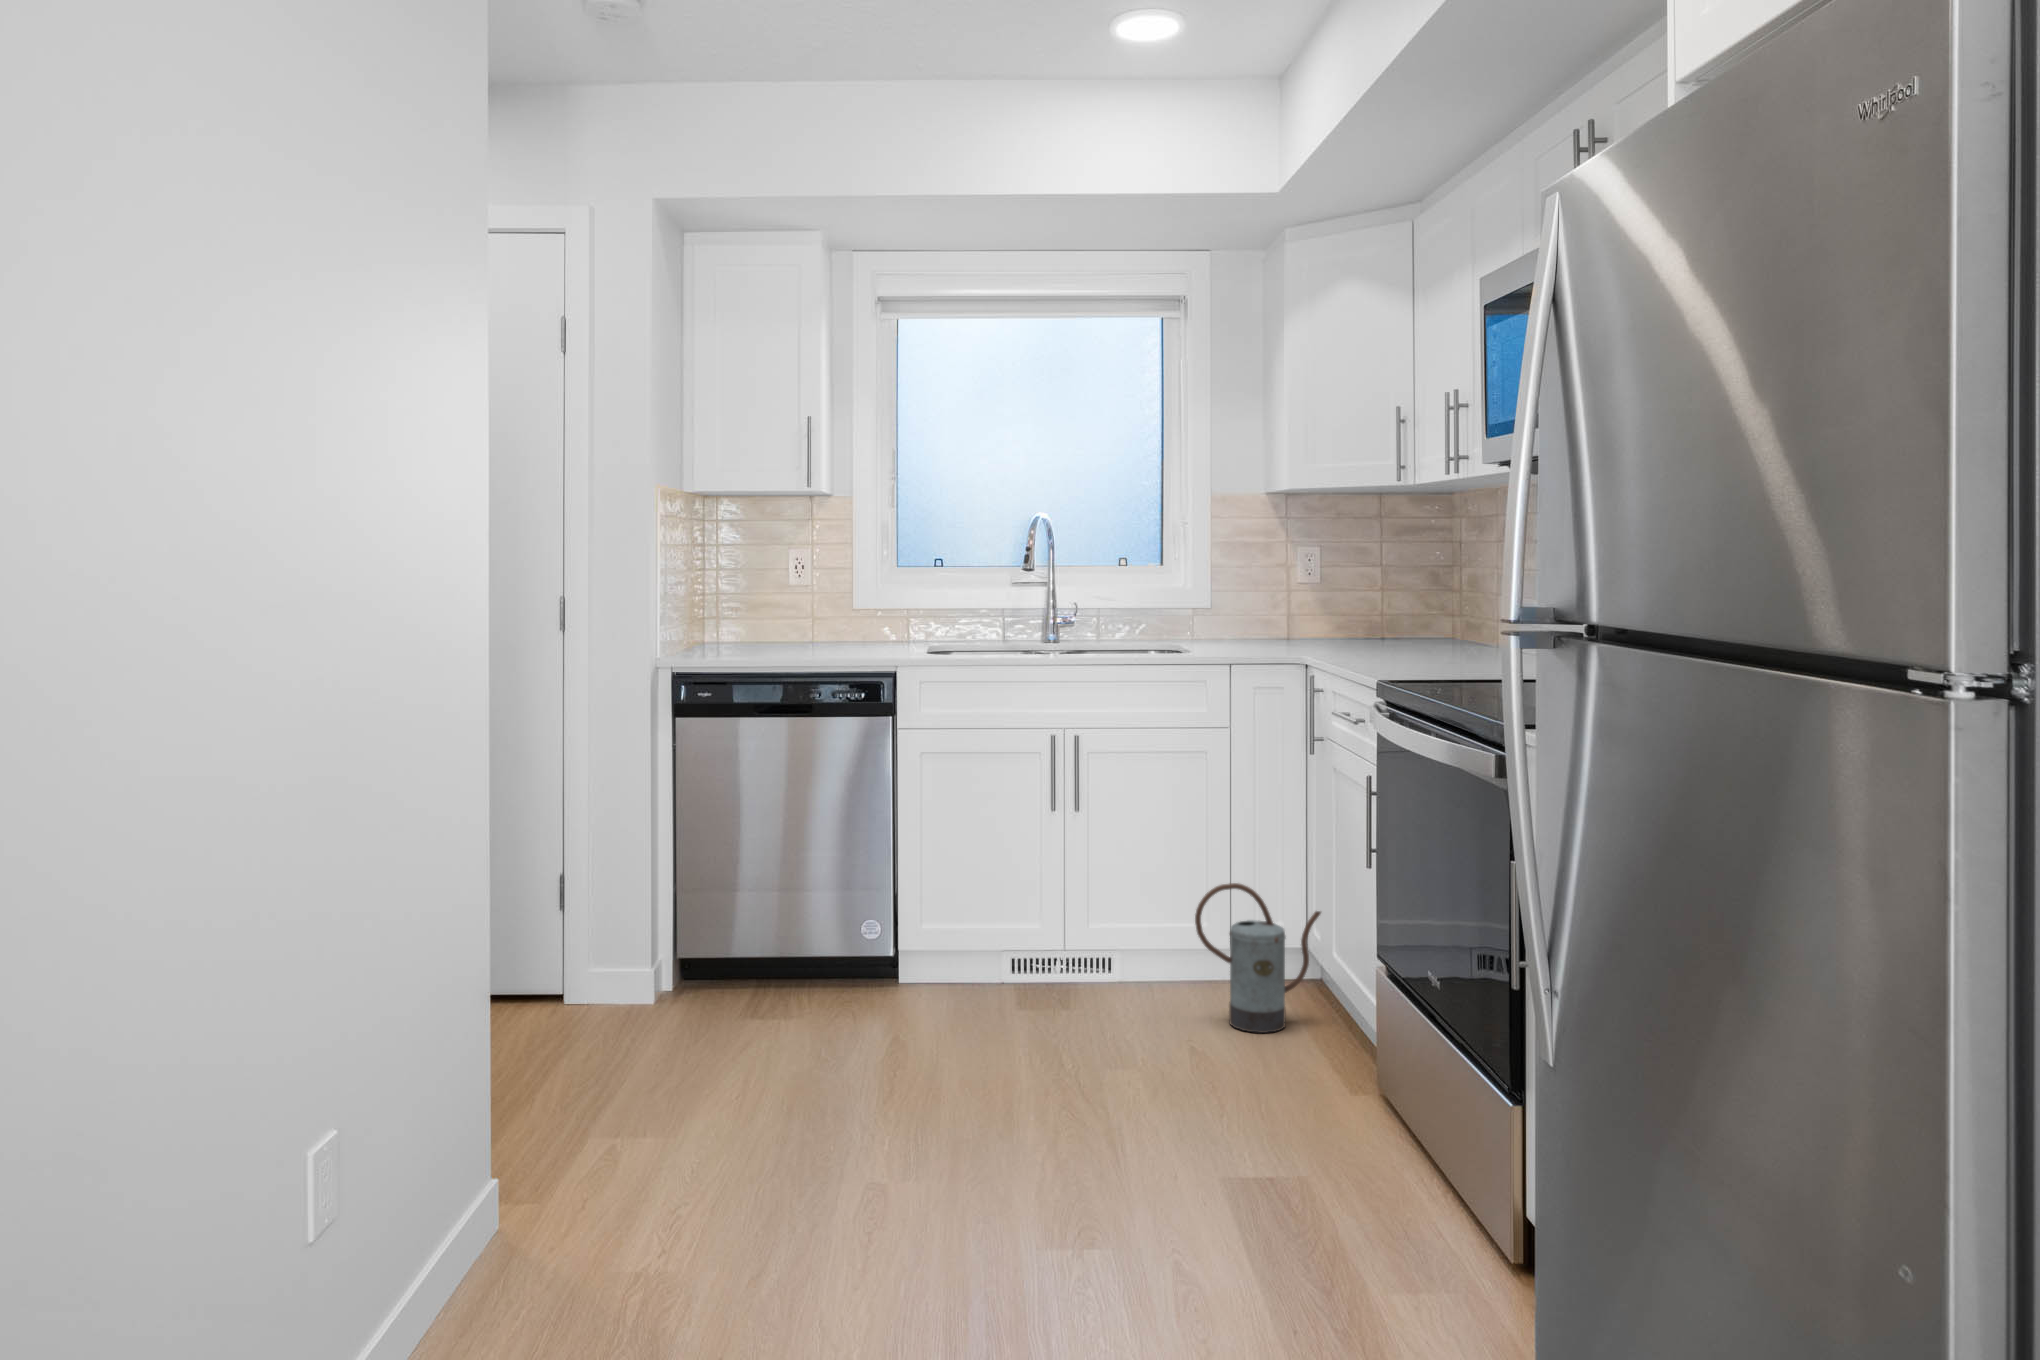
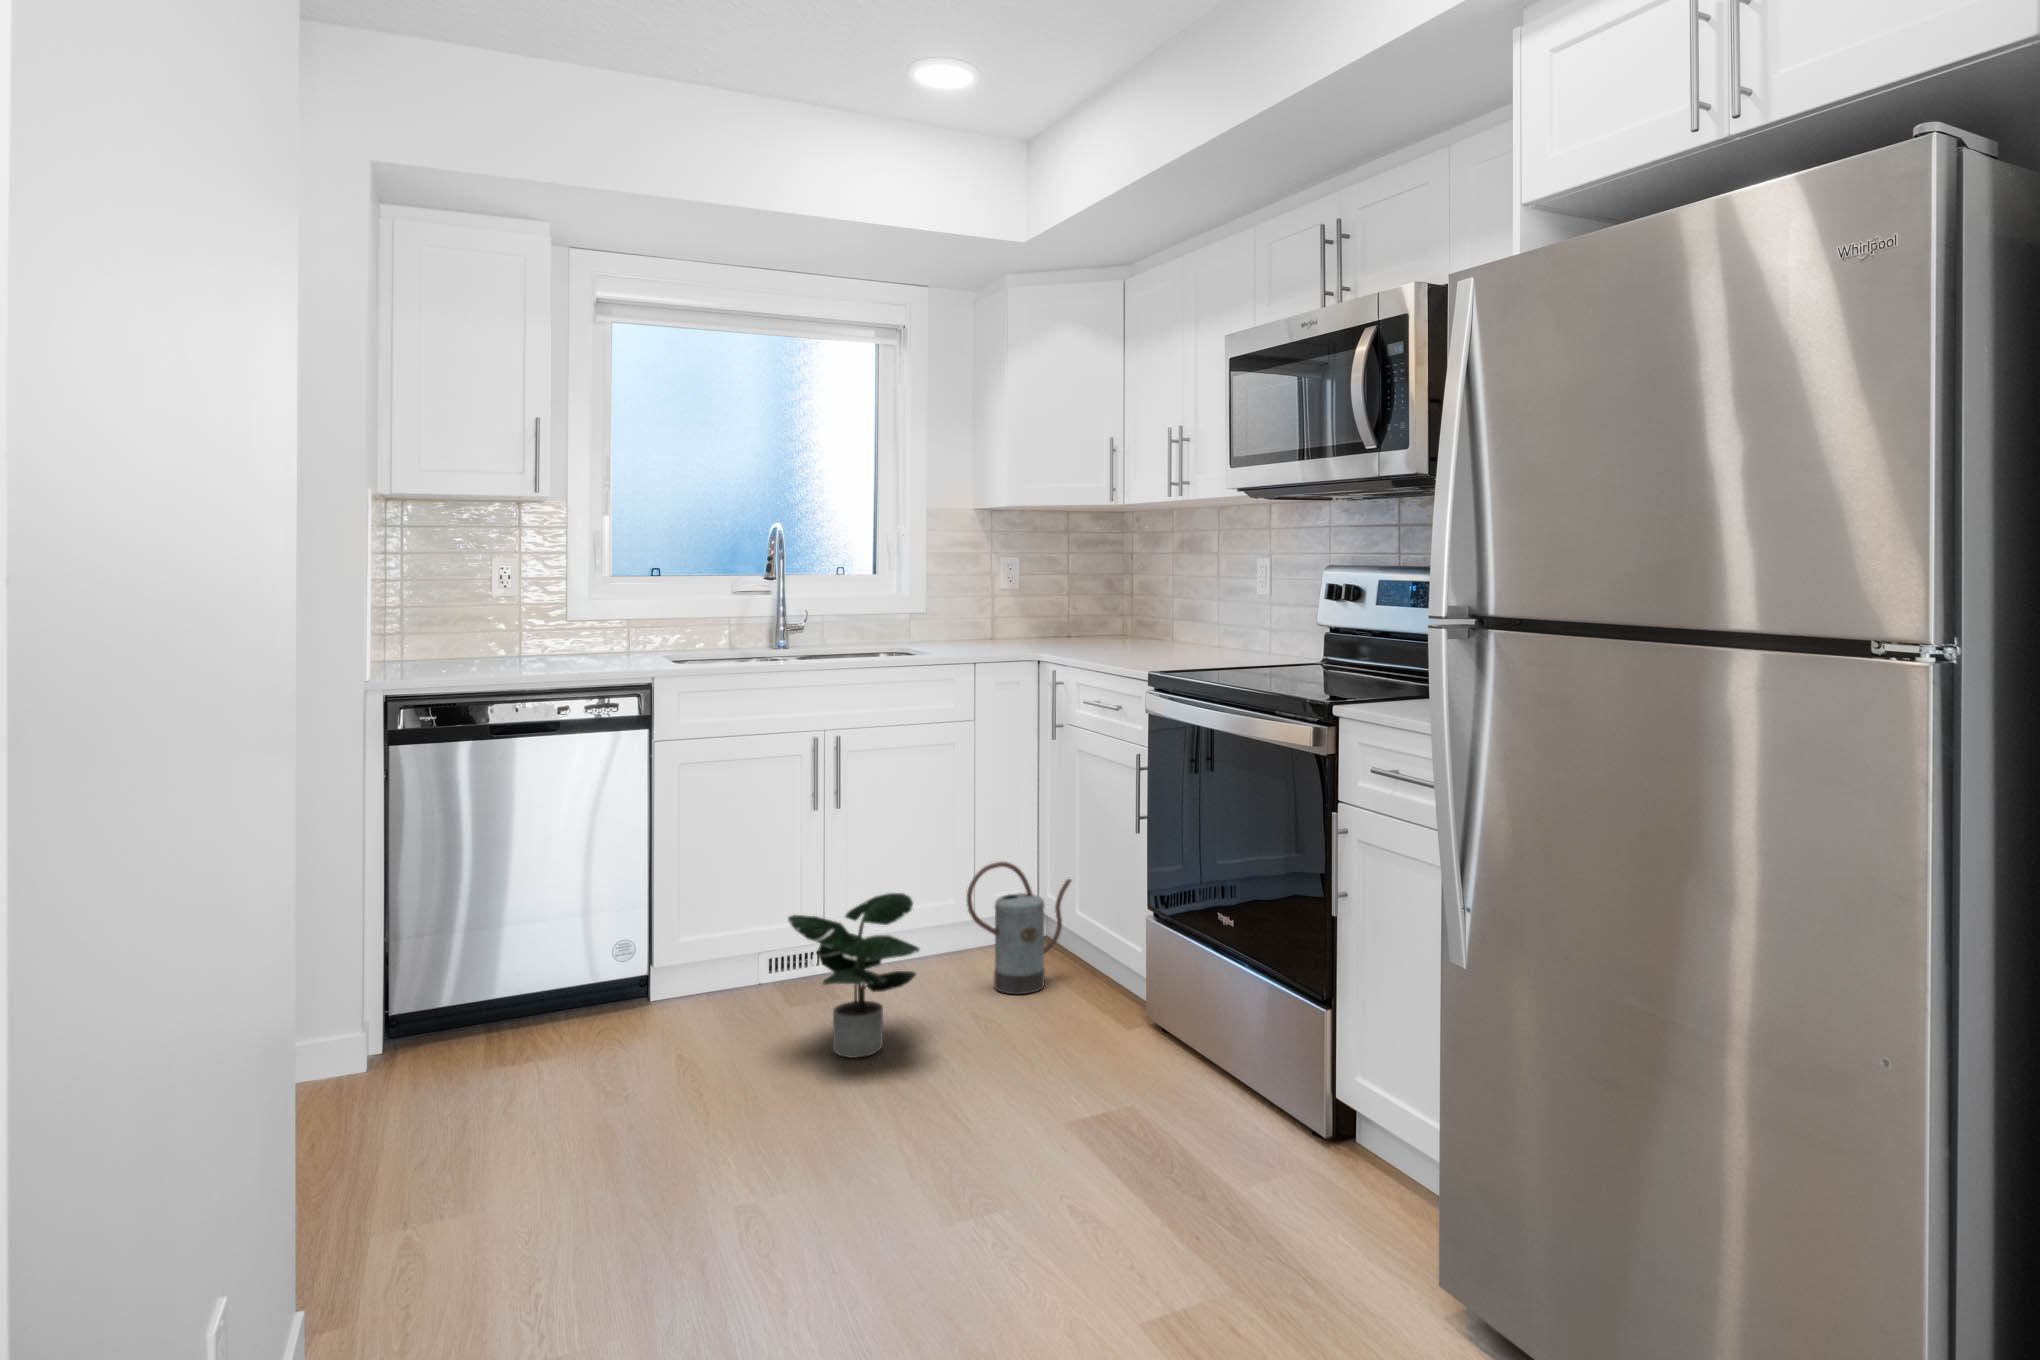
potted plant: none [986,903,1117,1069] -> present [788,893,920,1058]

